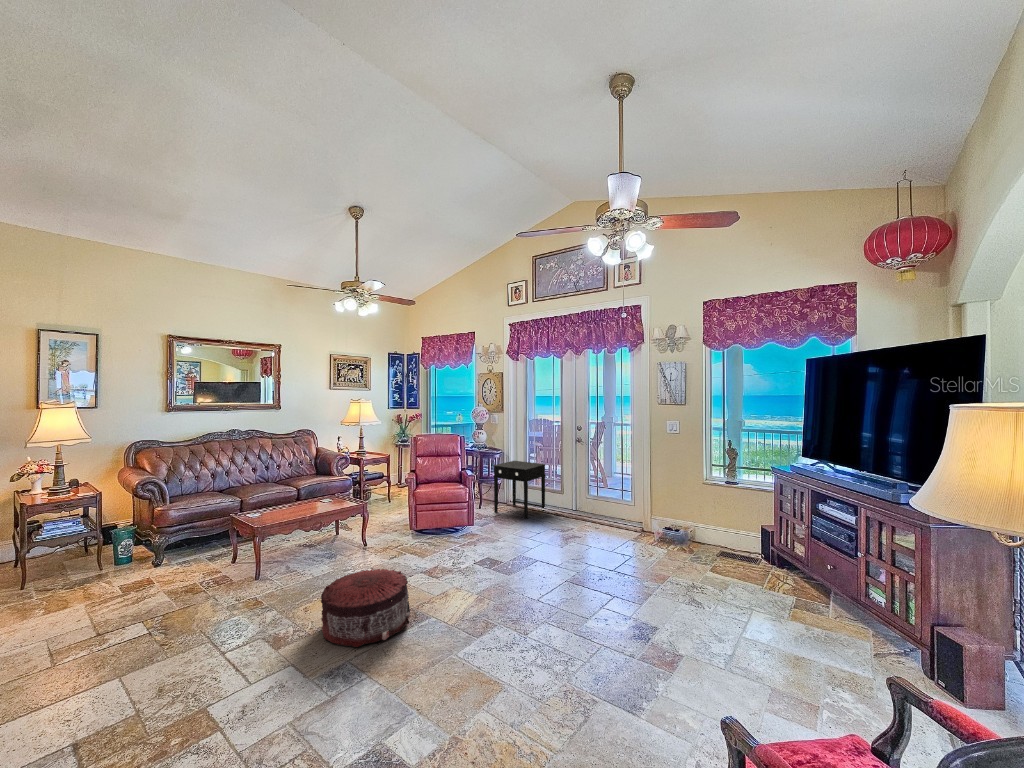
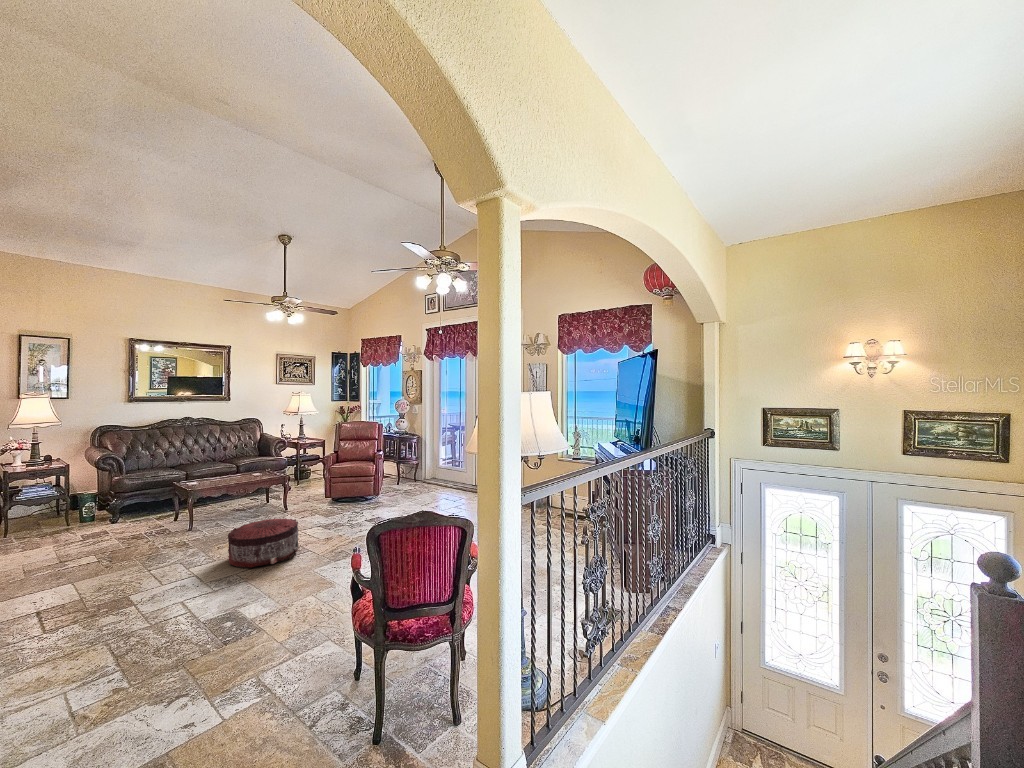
side table: present [493,461,546,519] -> none [411,445,456,492]

